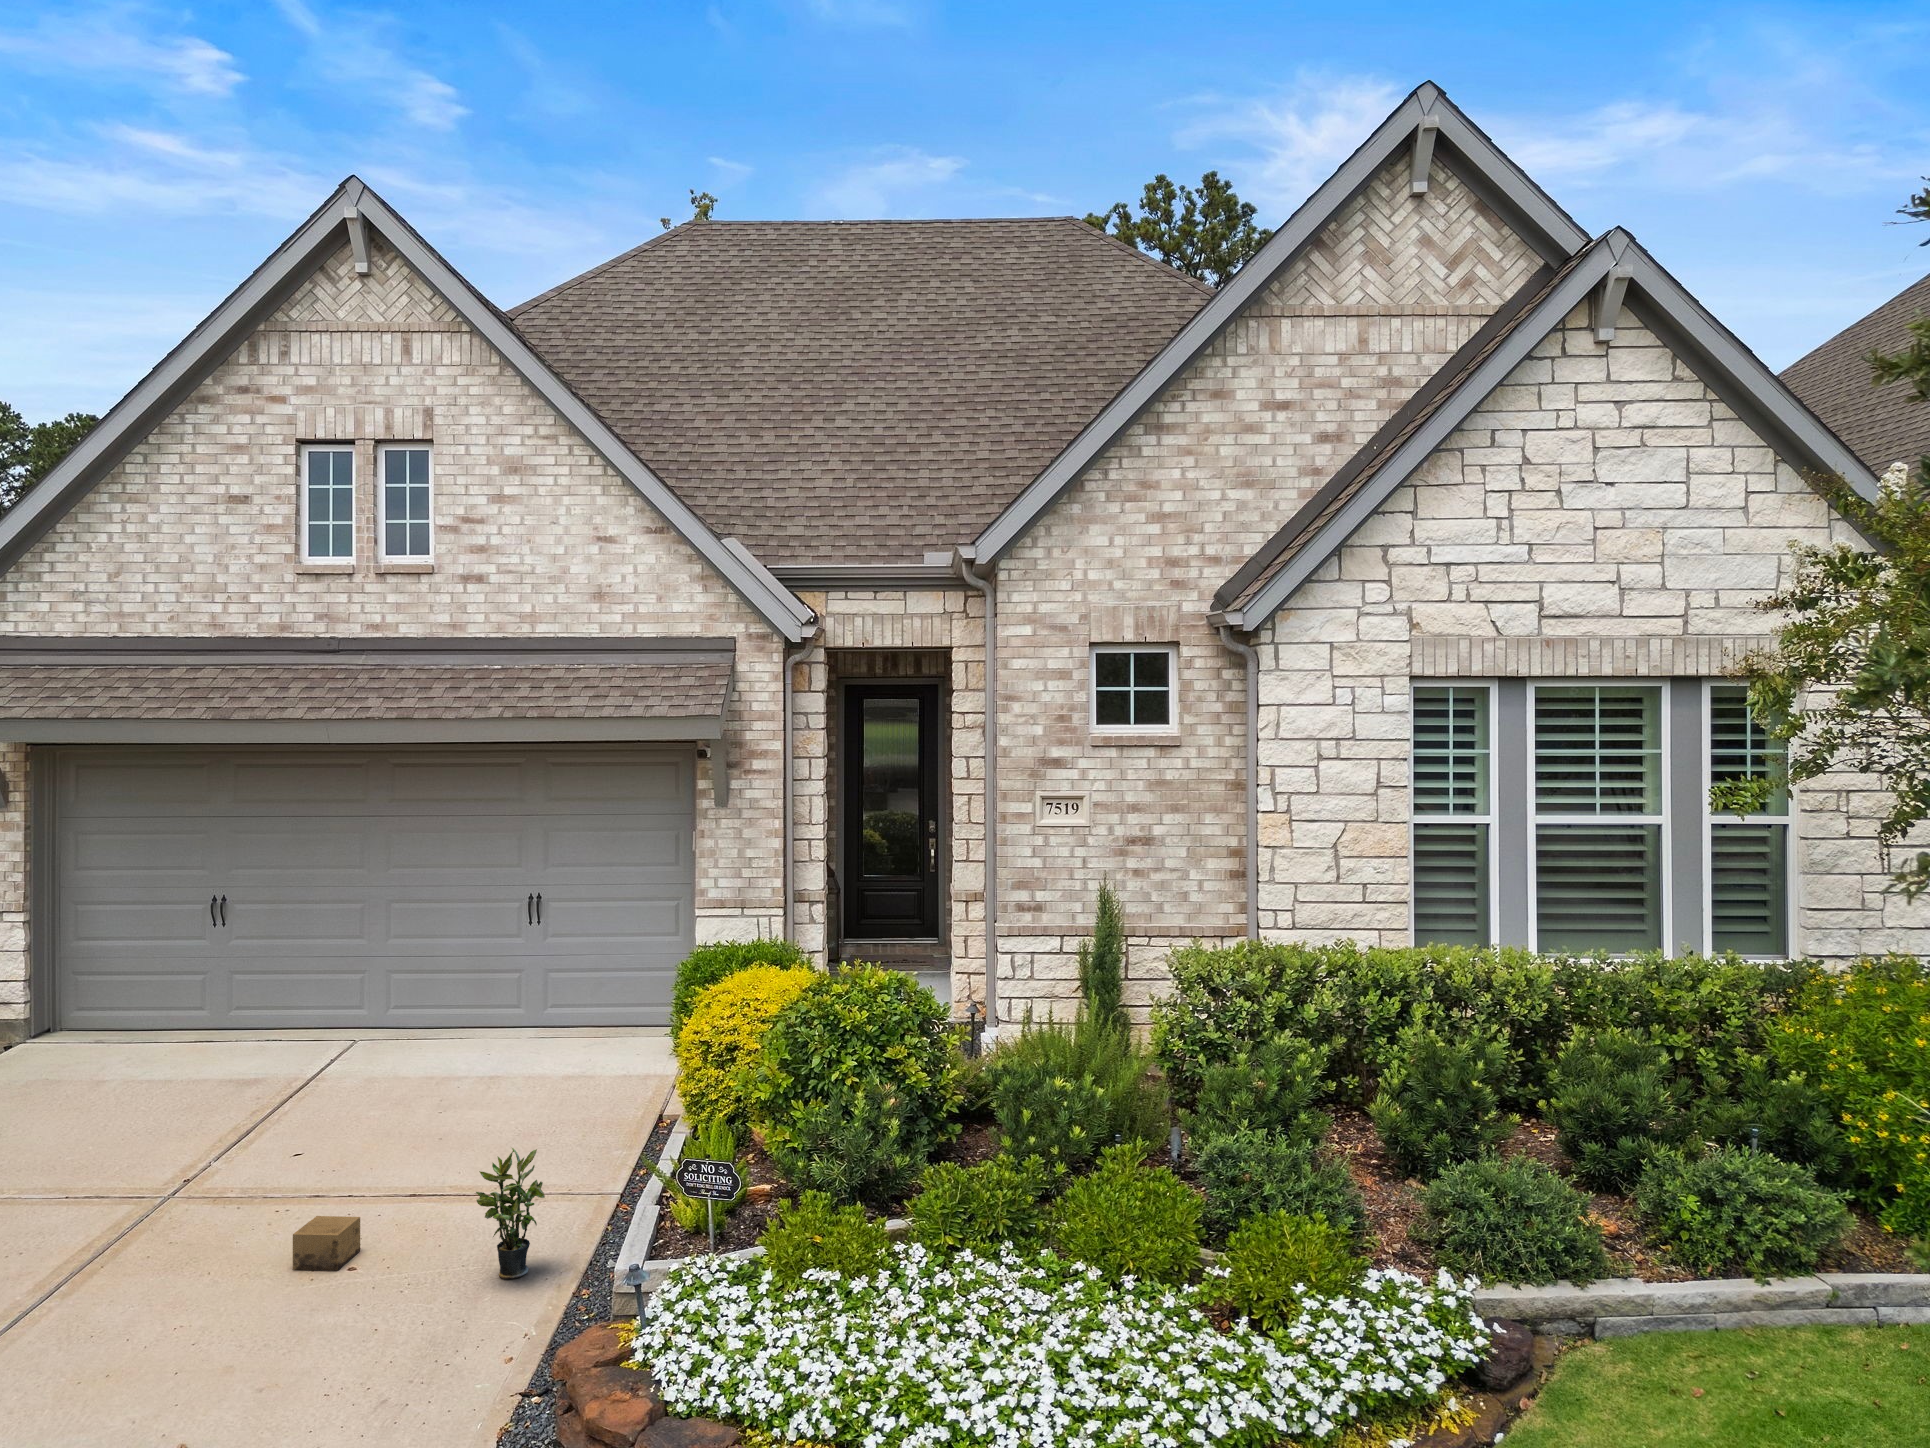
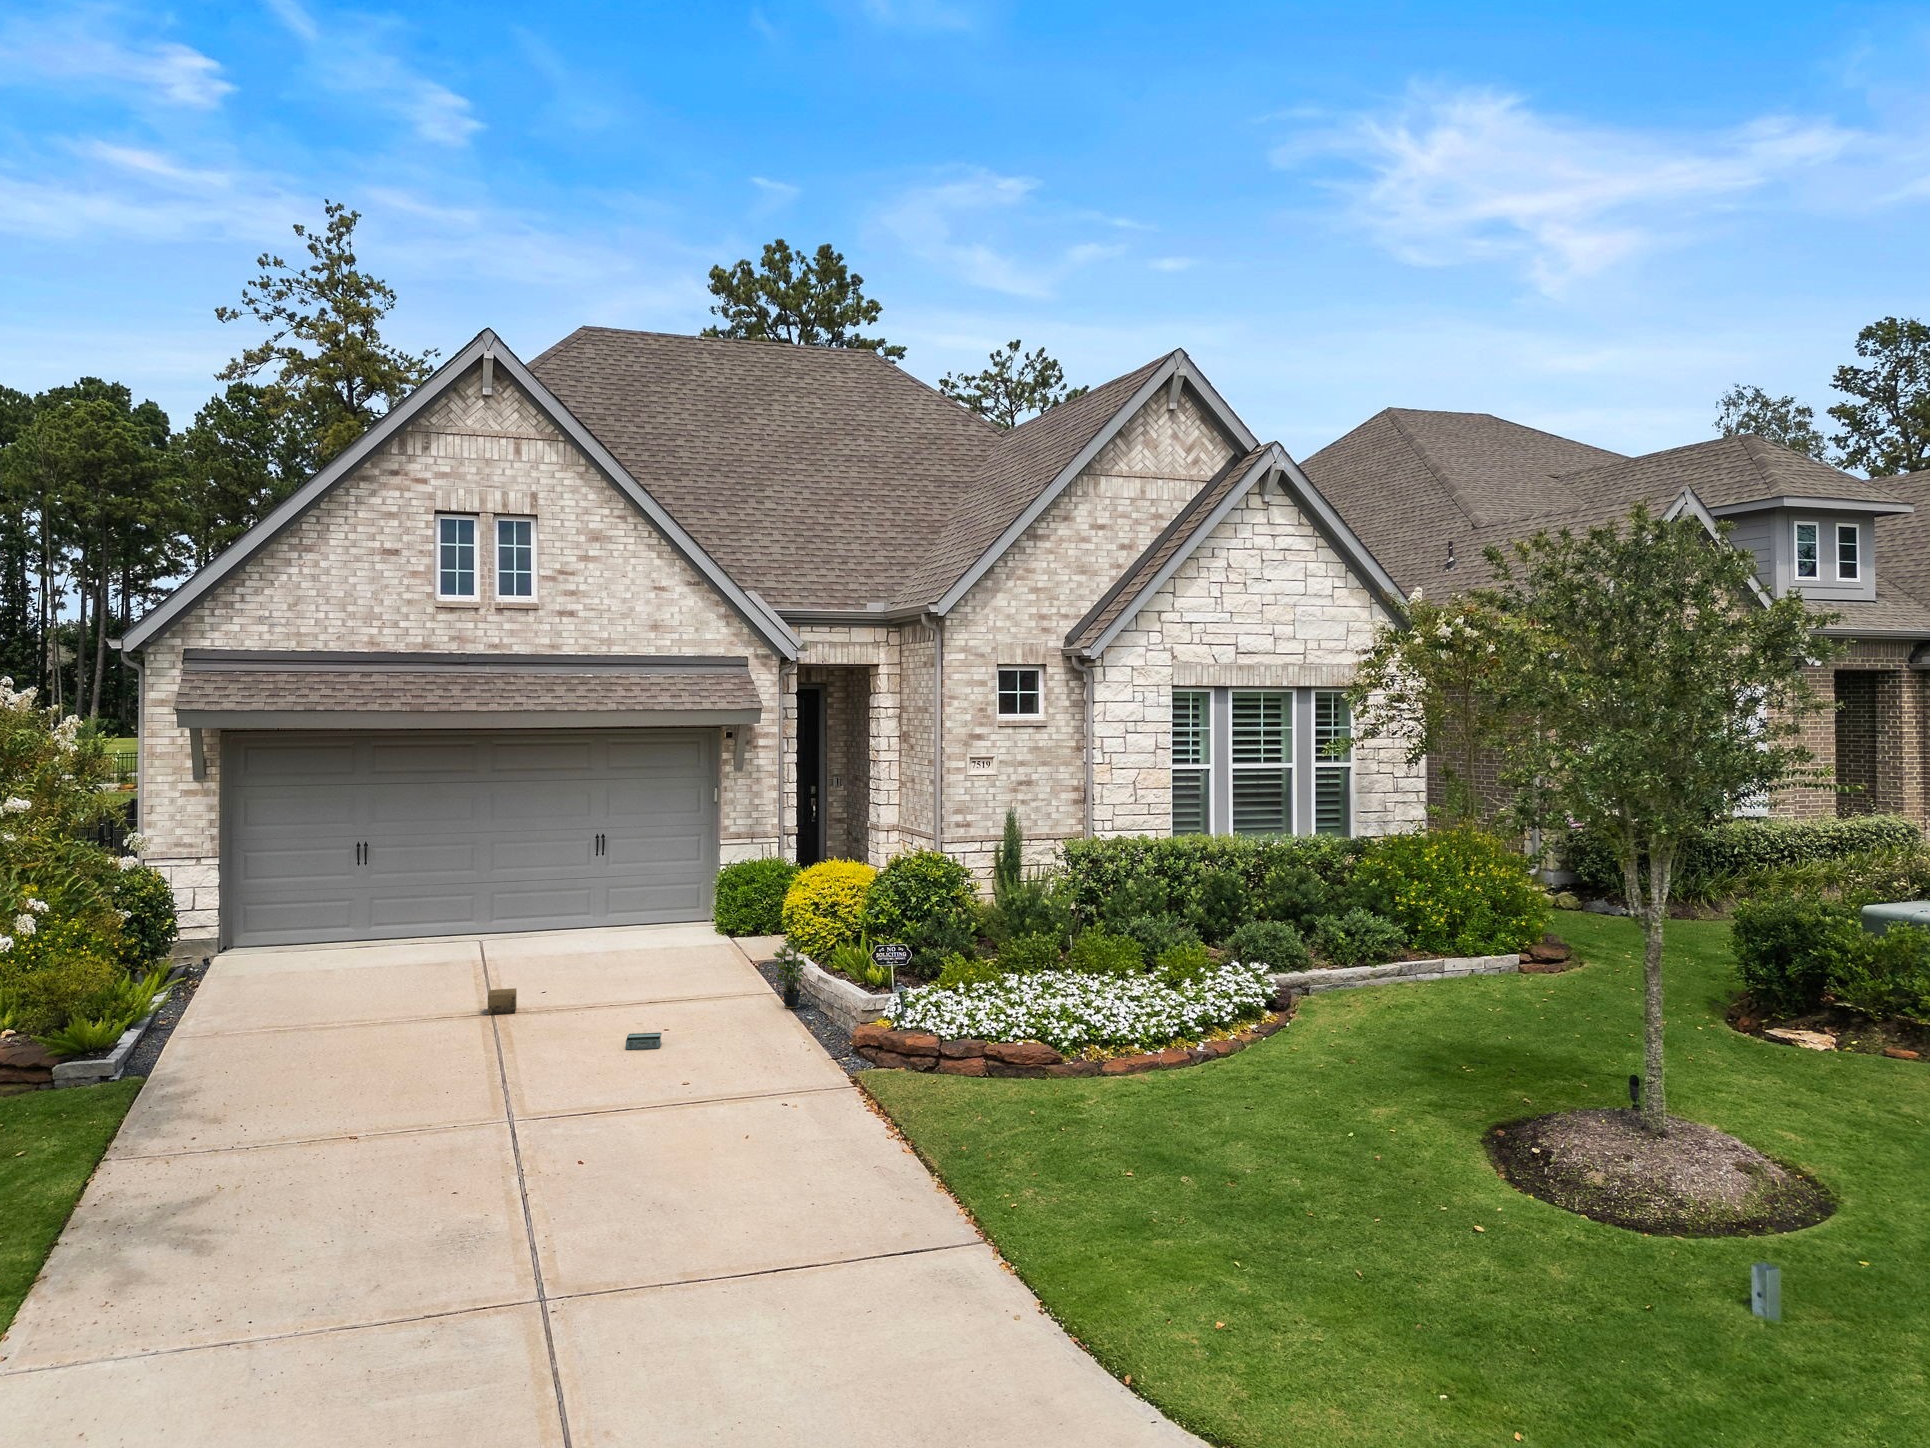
cardboard box: present [293,1216,360,1271] -> present [488,988,517,1015]
toolbox: none [81,1333,168,1379] -> present [626,1033,662,1049]

